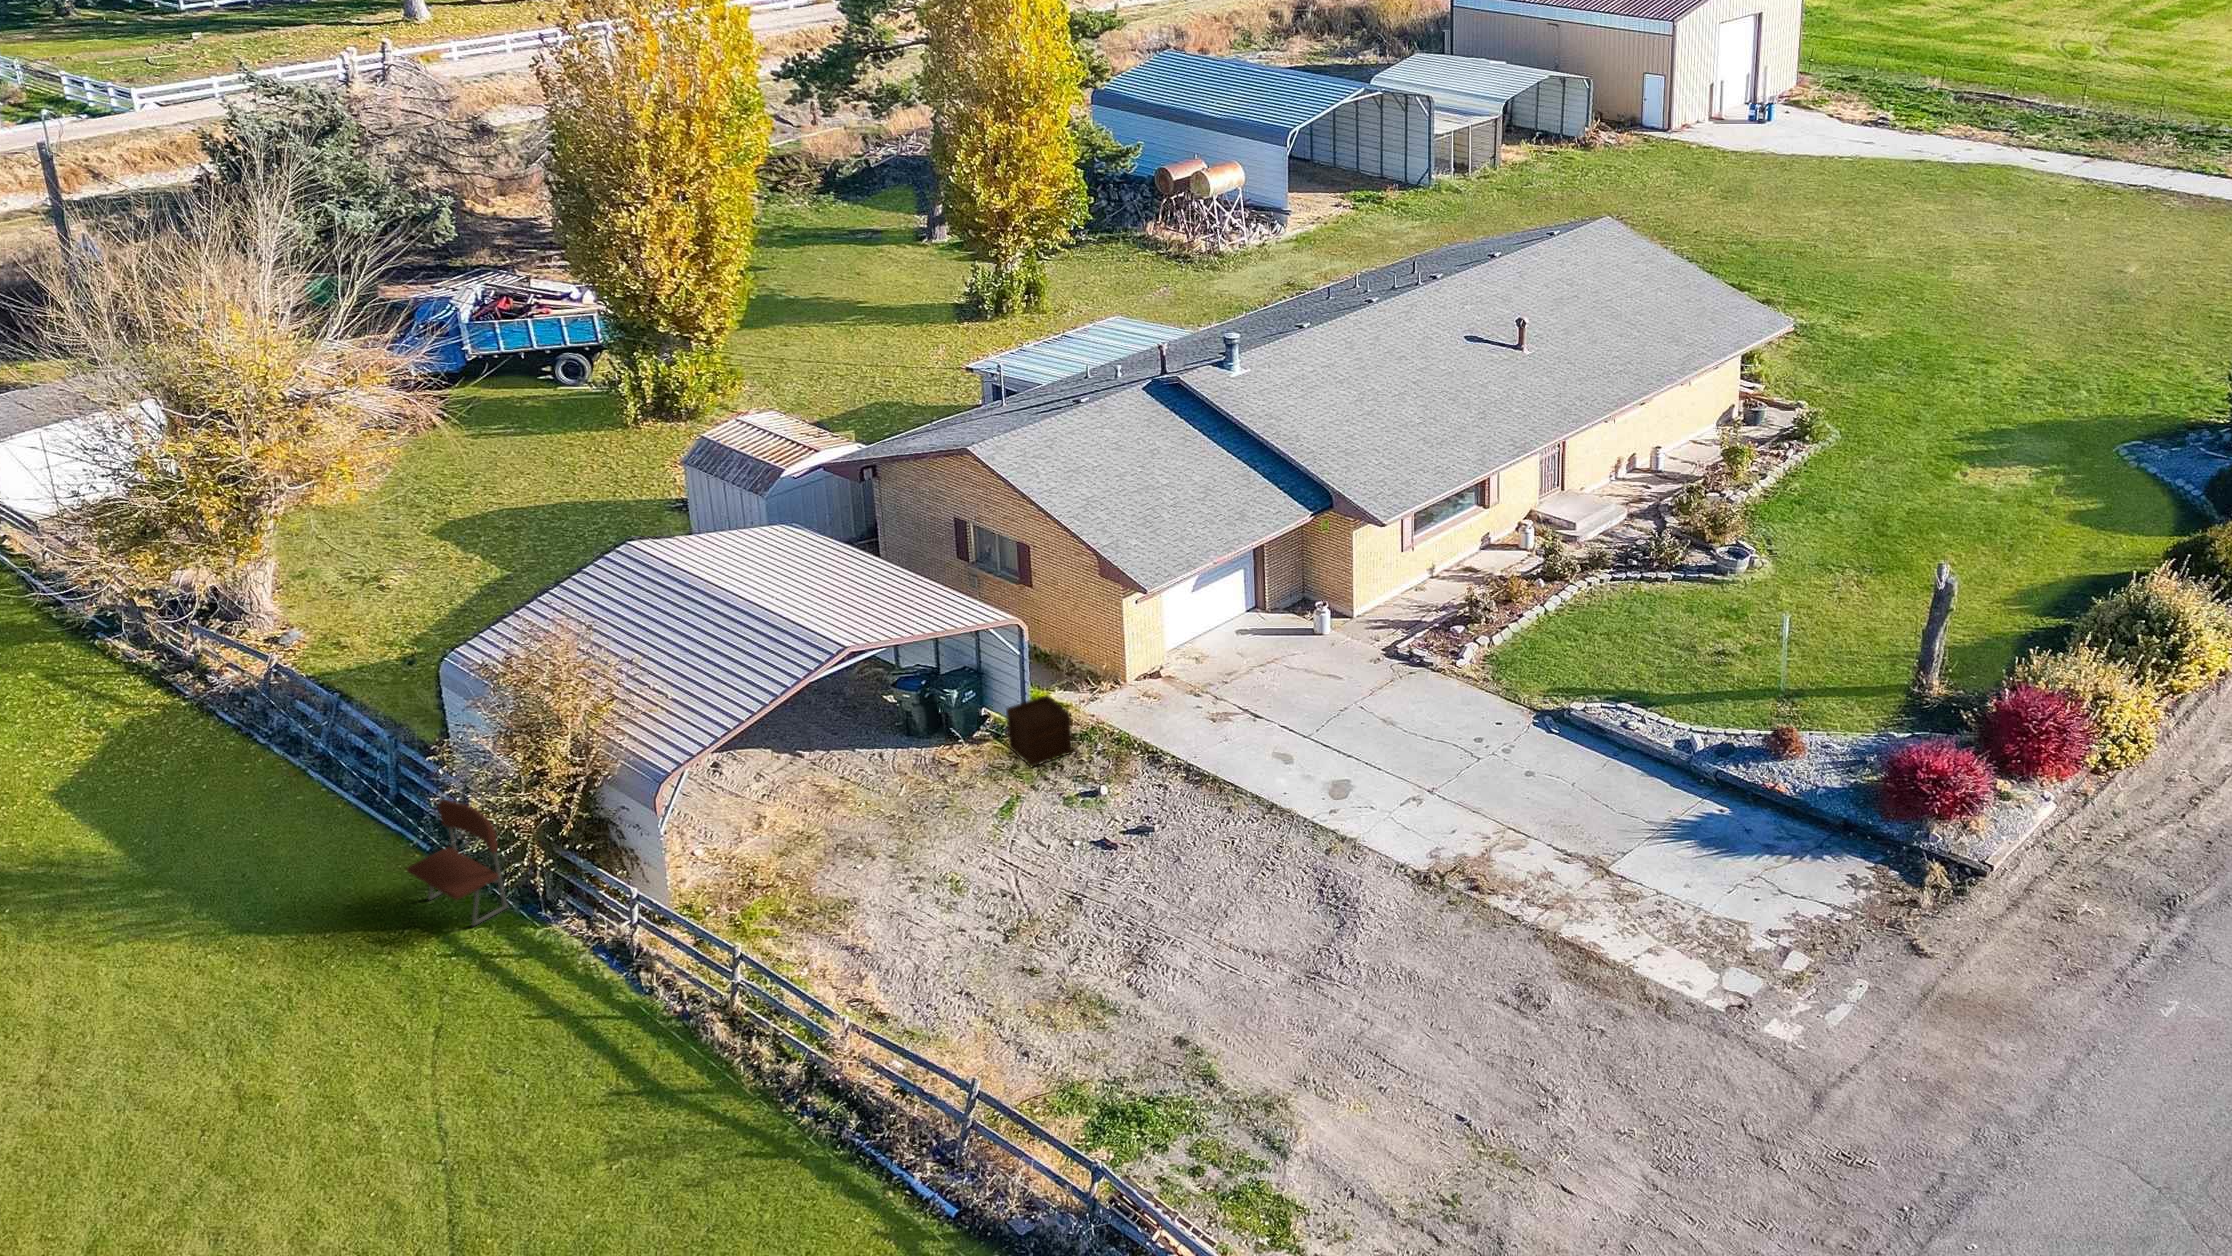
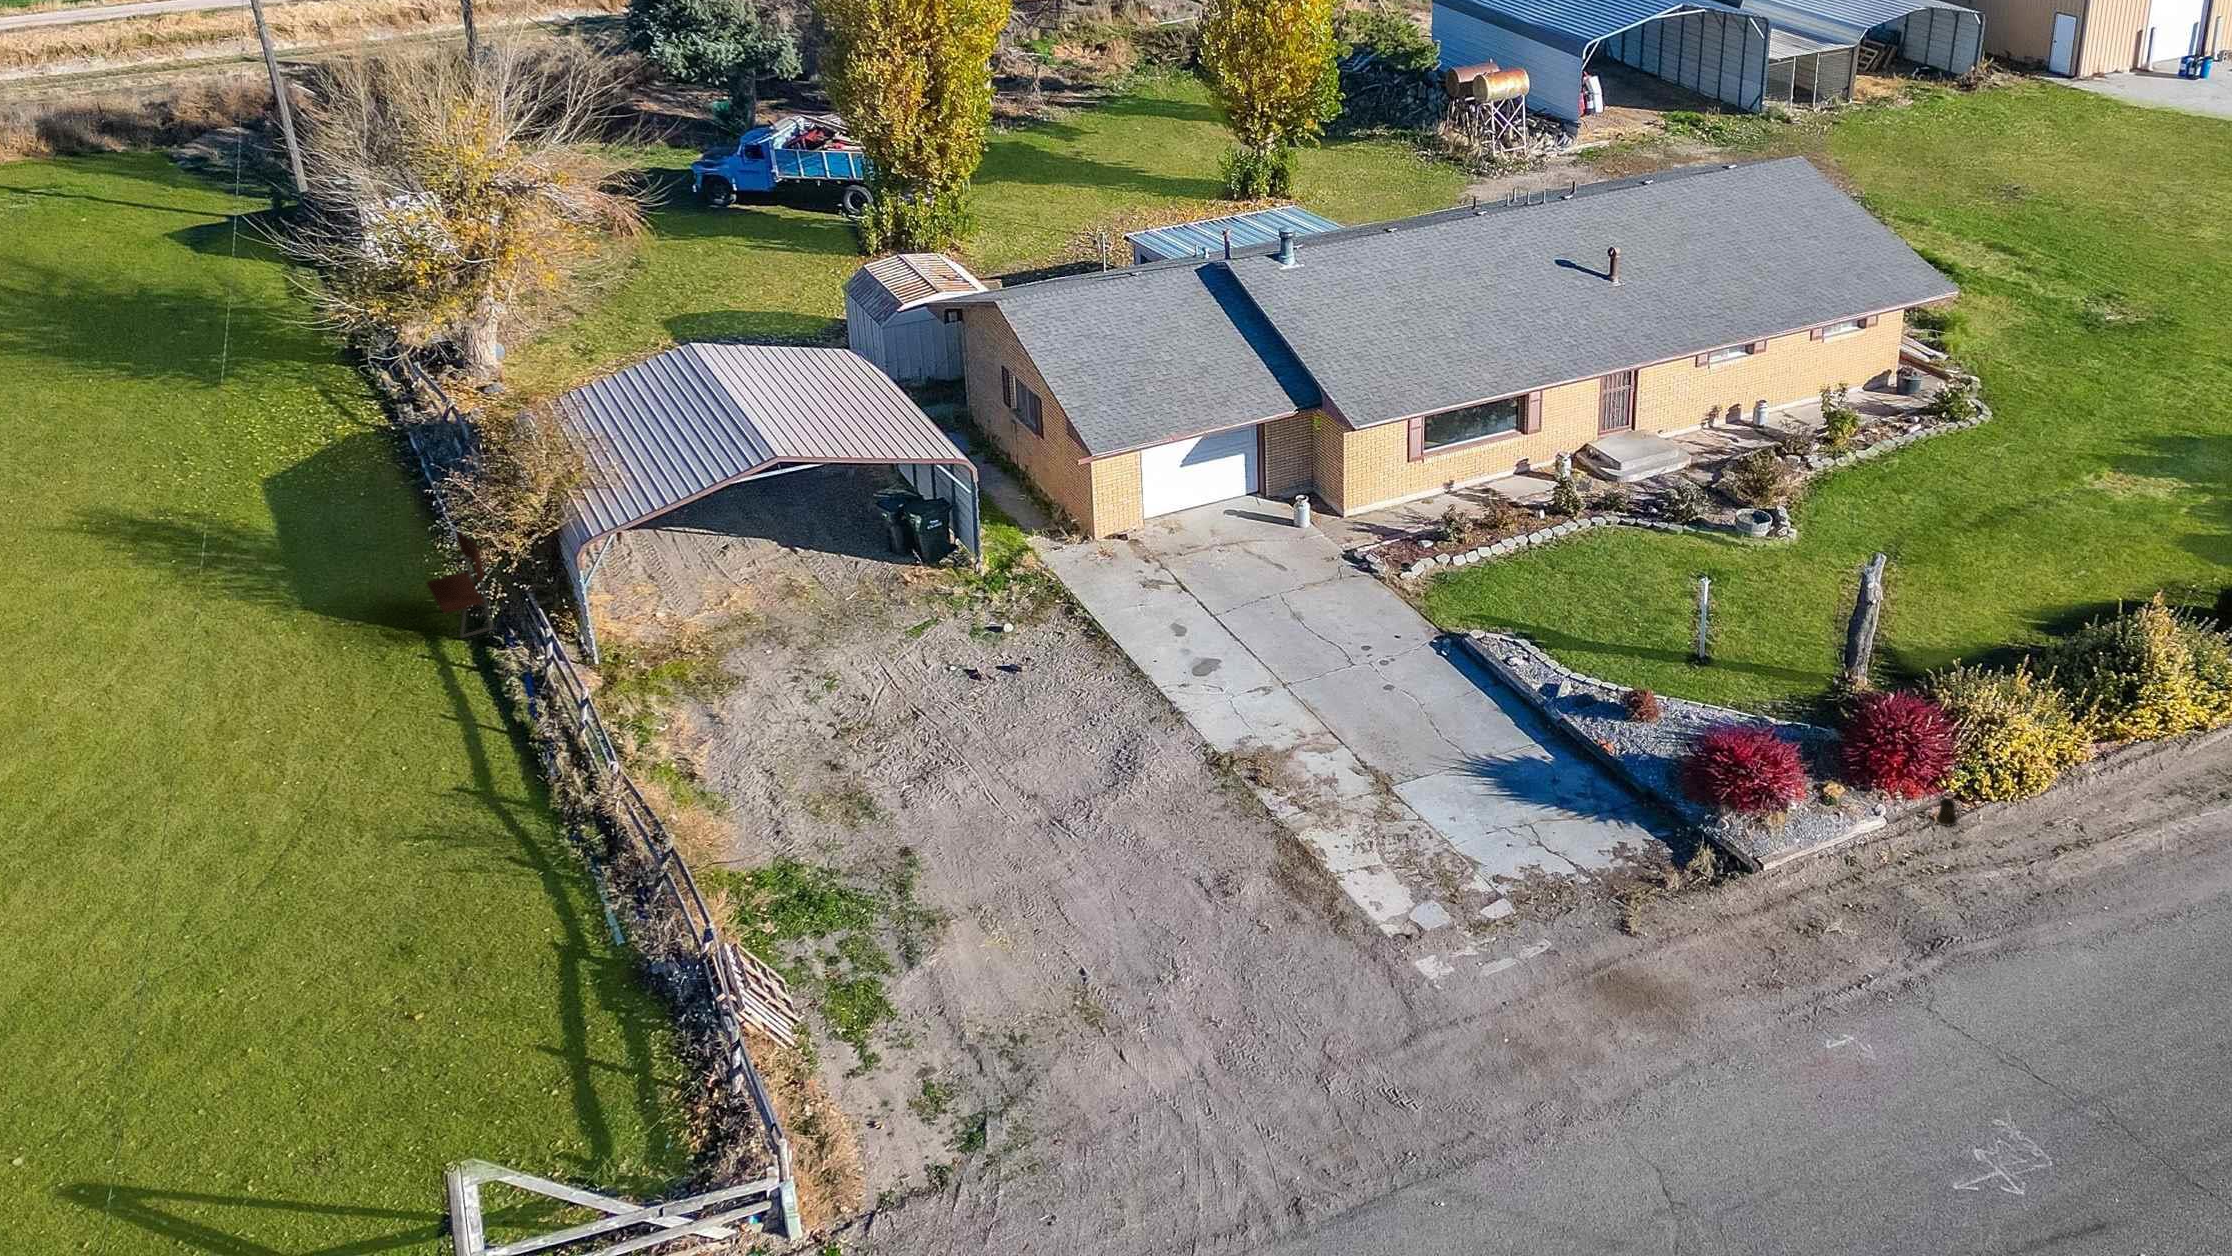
wooden crate: present [1006,695,1073,767] -> none [953,535,1005,598]
watering can: none [2082,770,2122,798] -> present [1936,795,1960,826]

